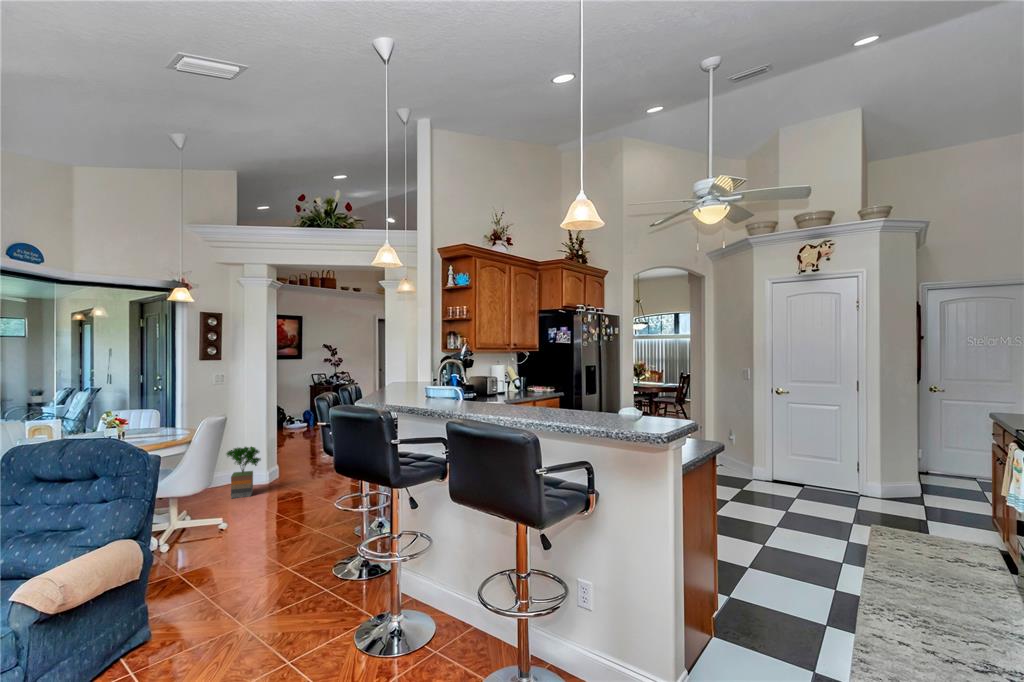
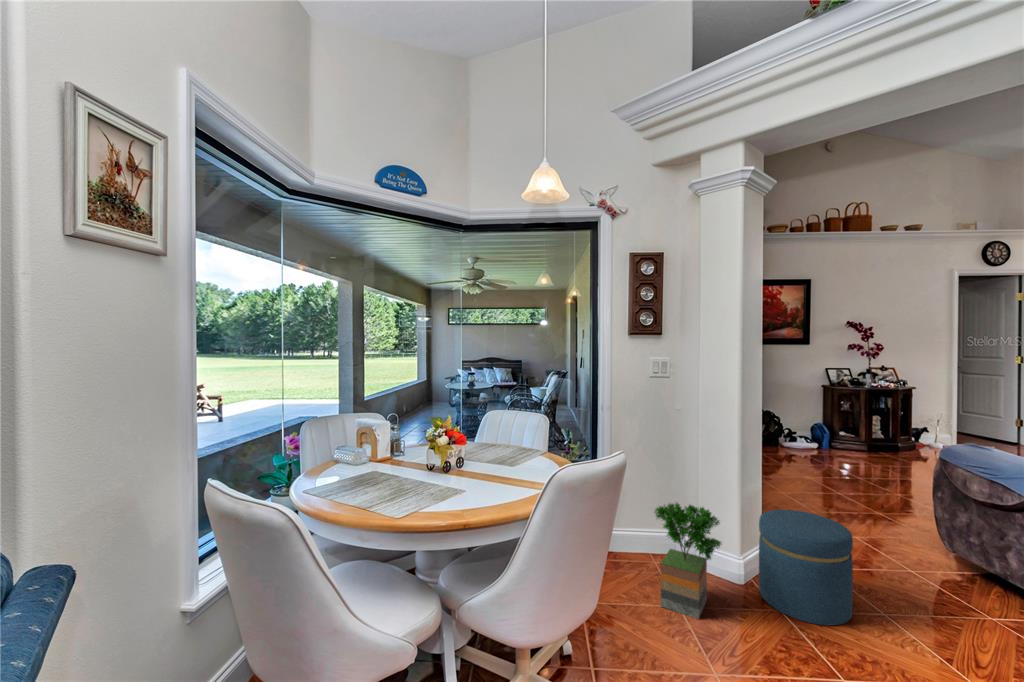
ottoman: none [277,442,315,485] -> present [759,510,853,626]

